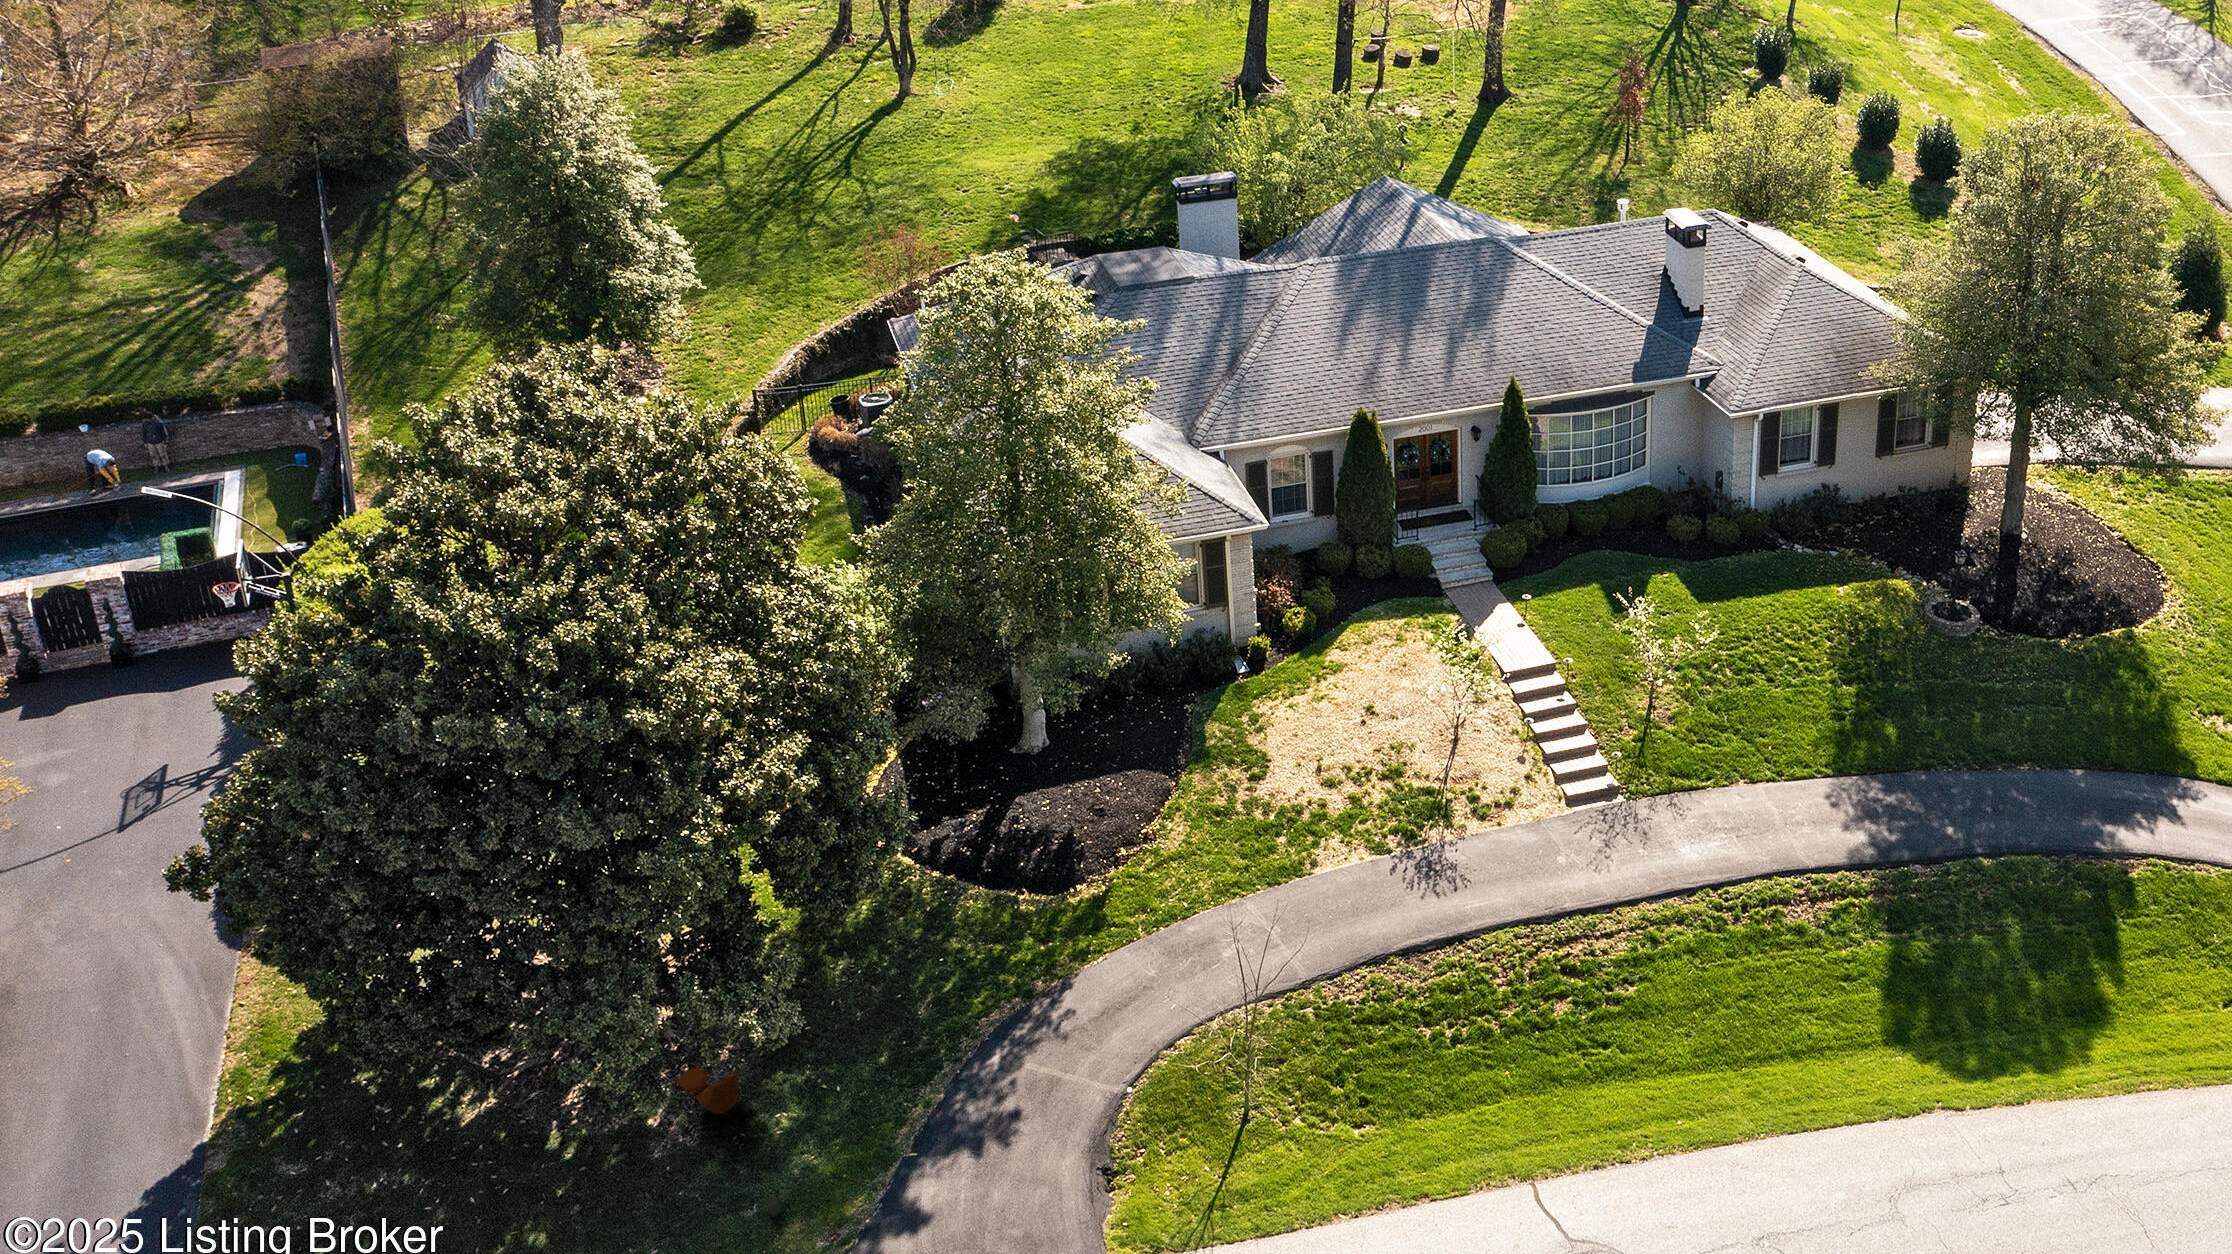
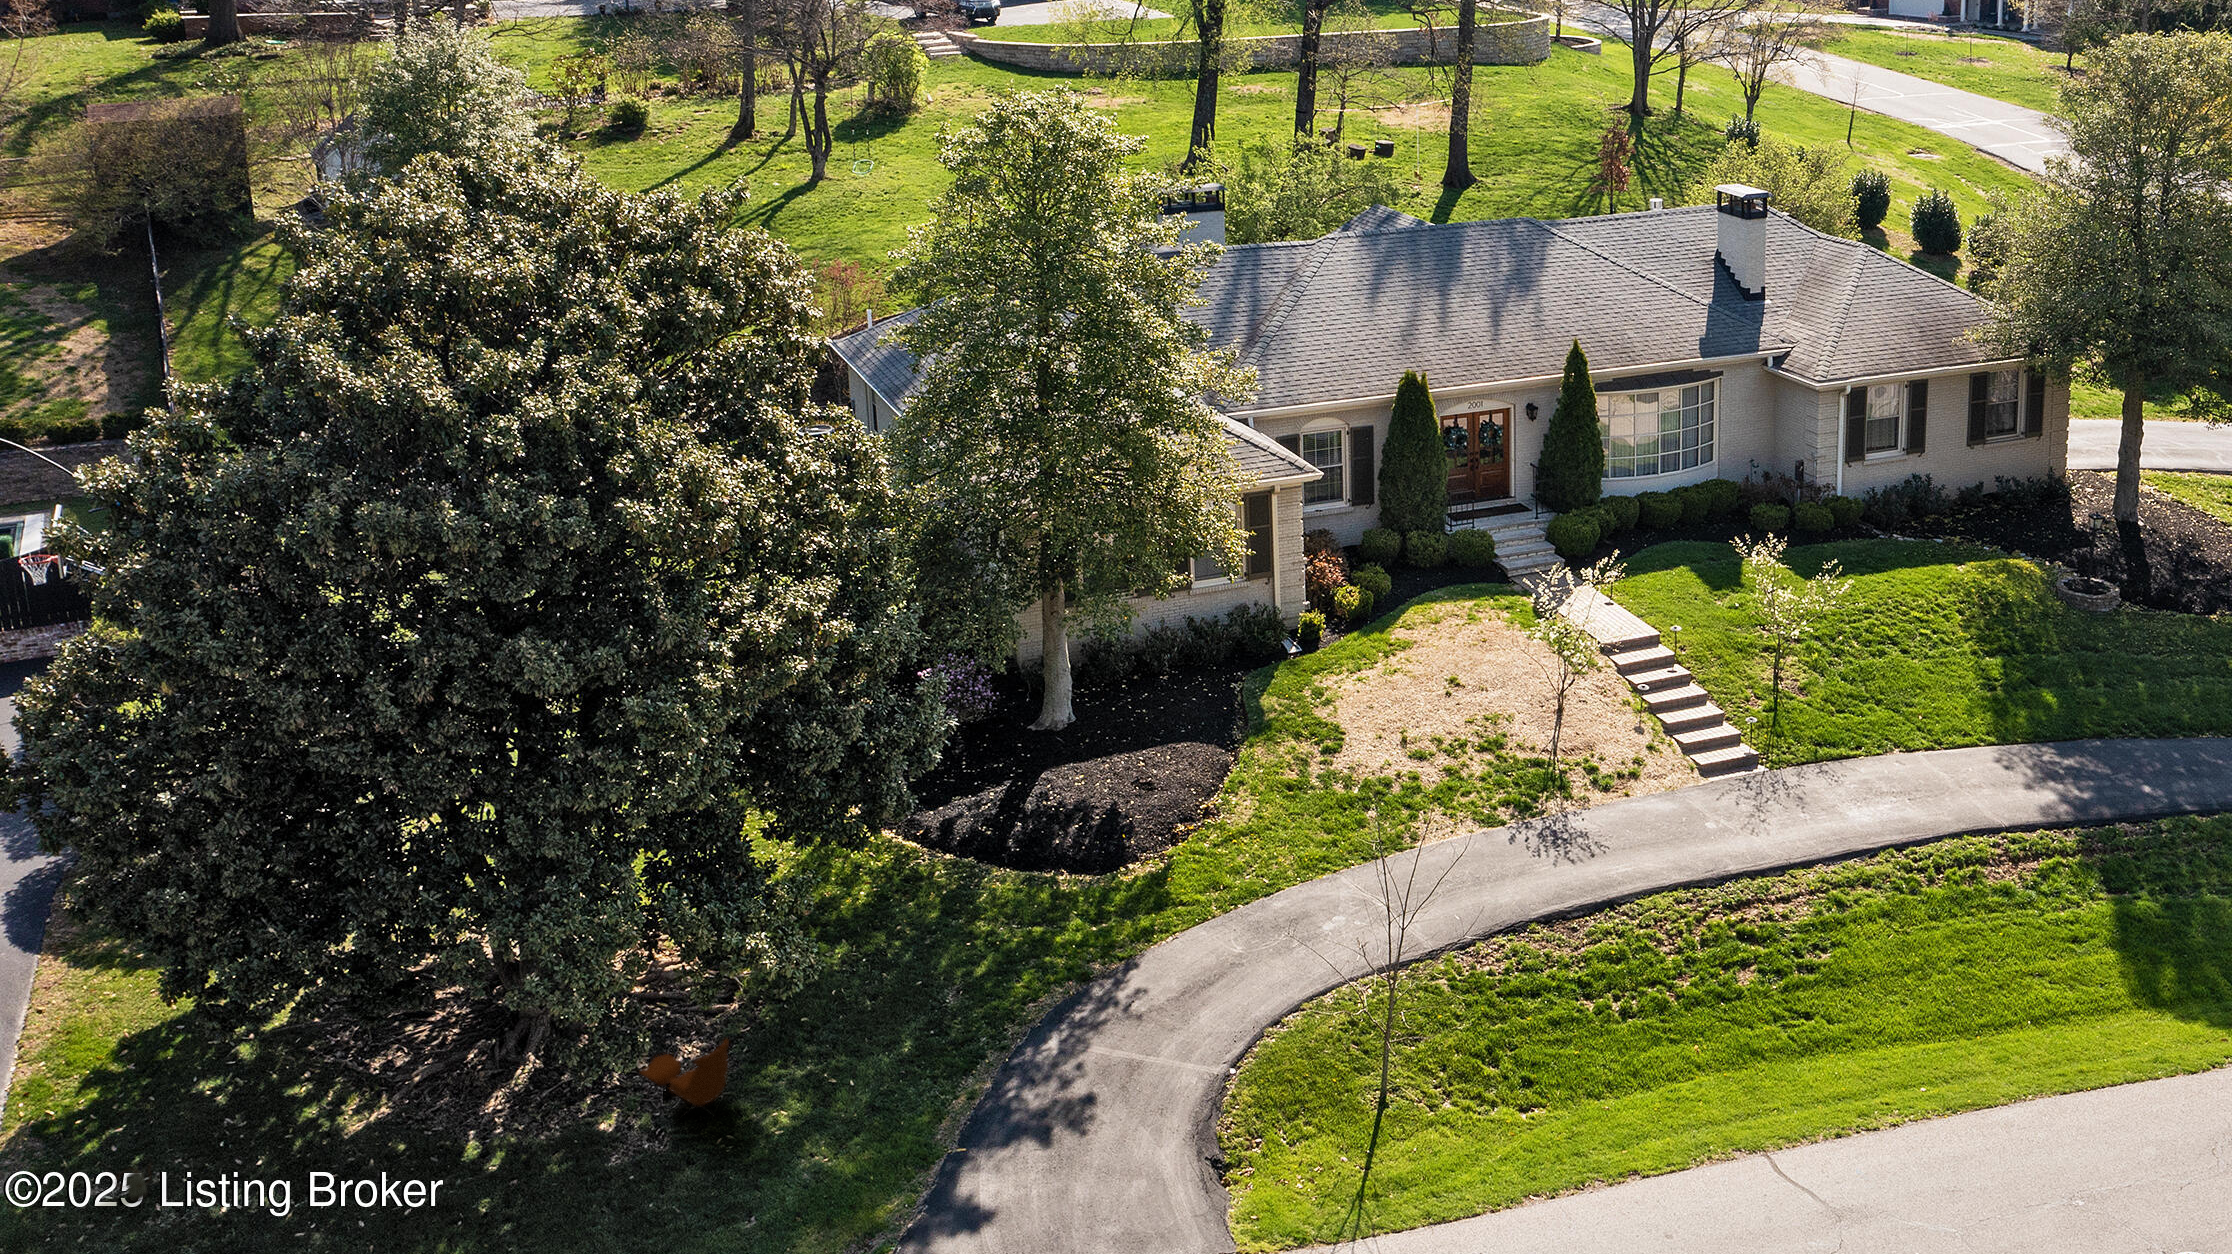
watering can: present [766,1197,780,1217] -> present [117,1170,149,1201]

